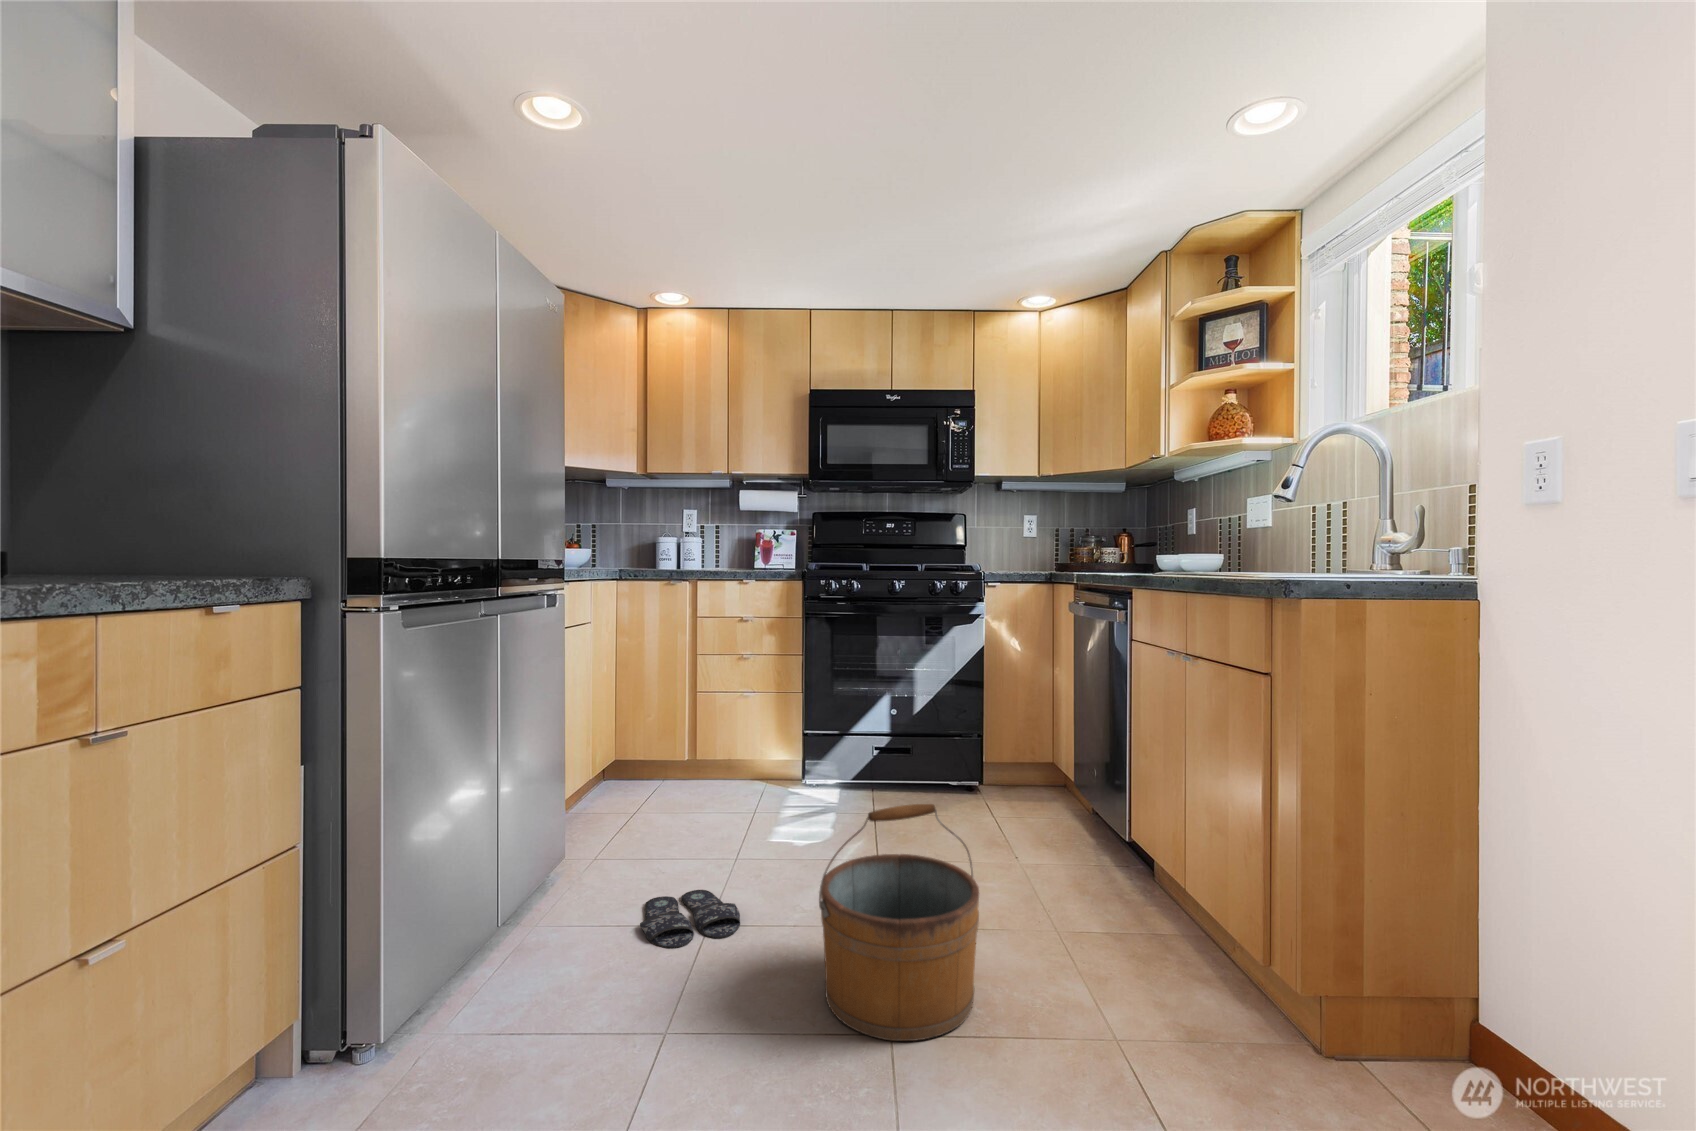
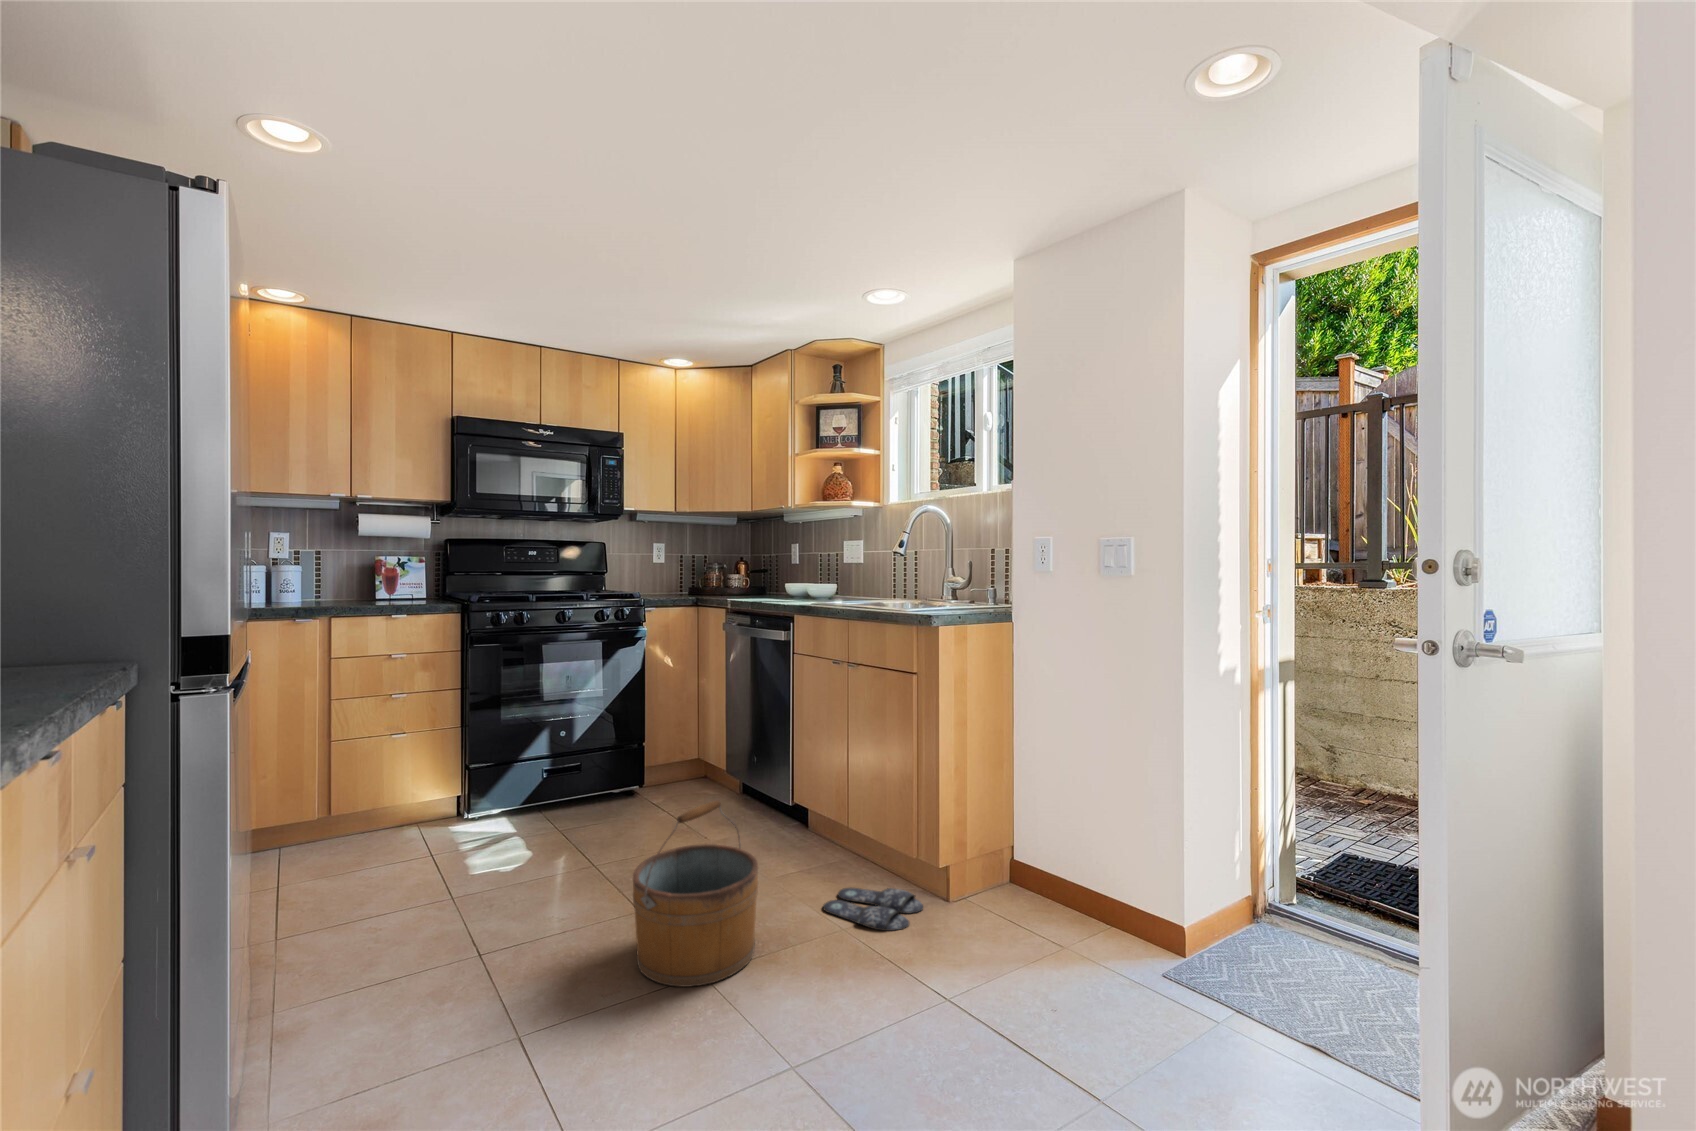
slippers: present [640,890,740,949] -> present [823,888,923,931]

